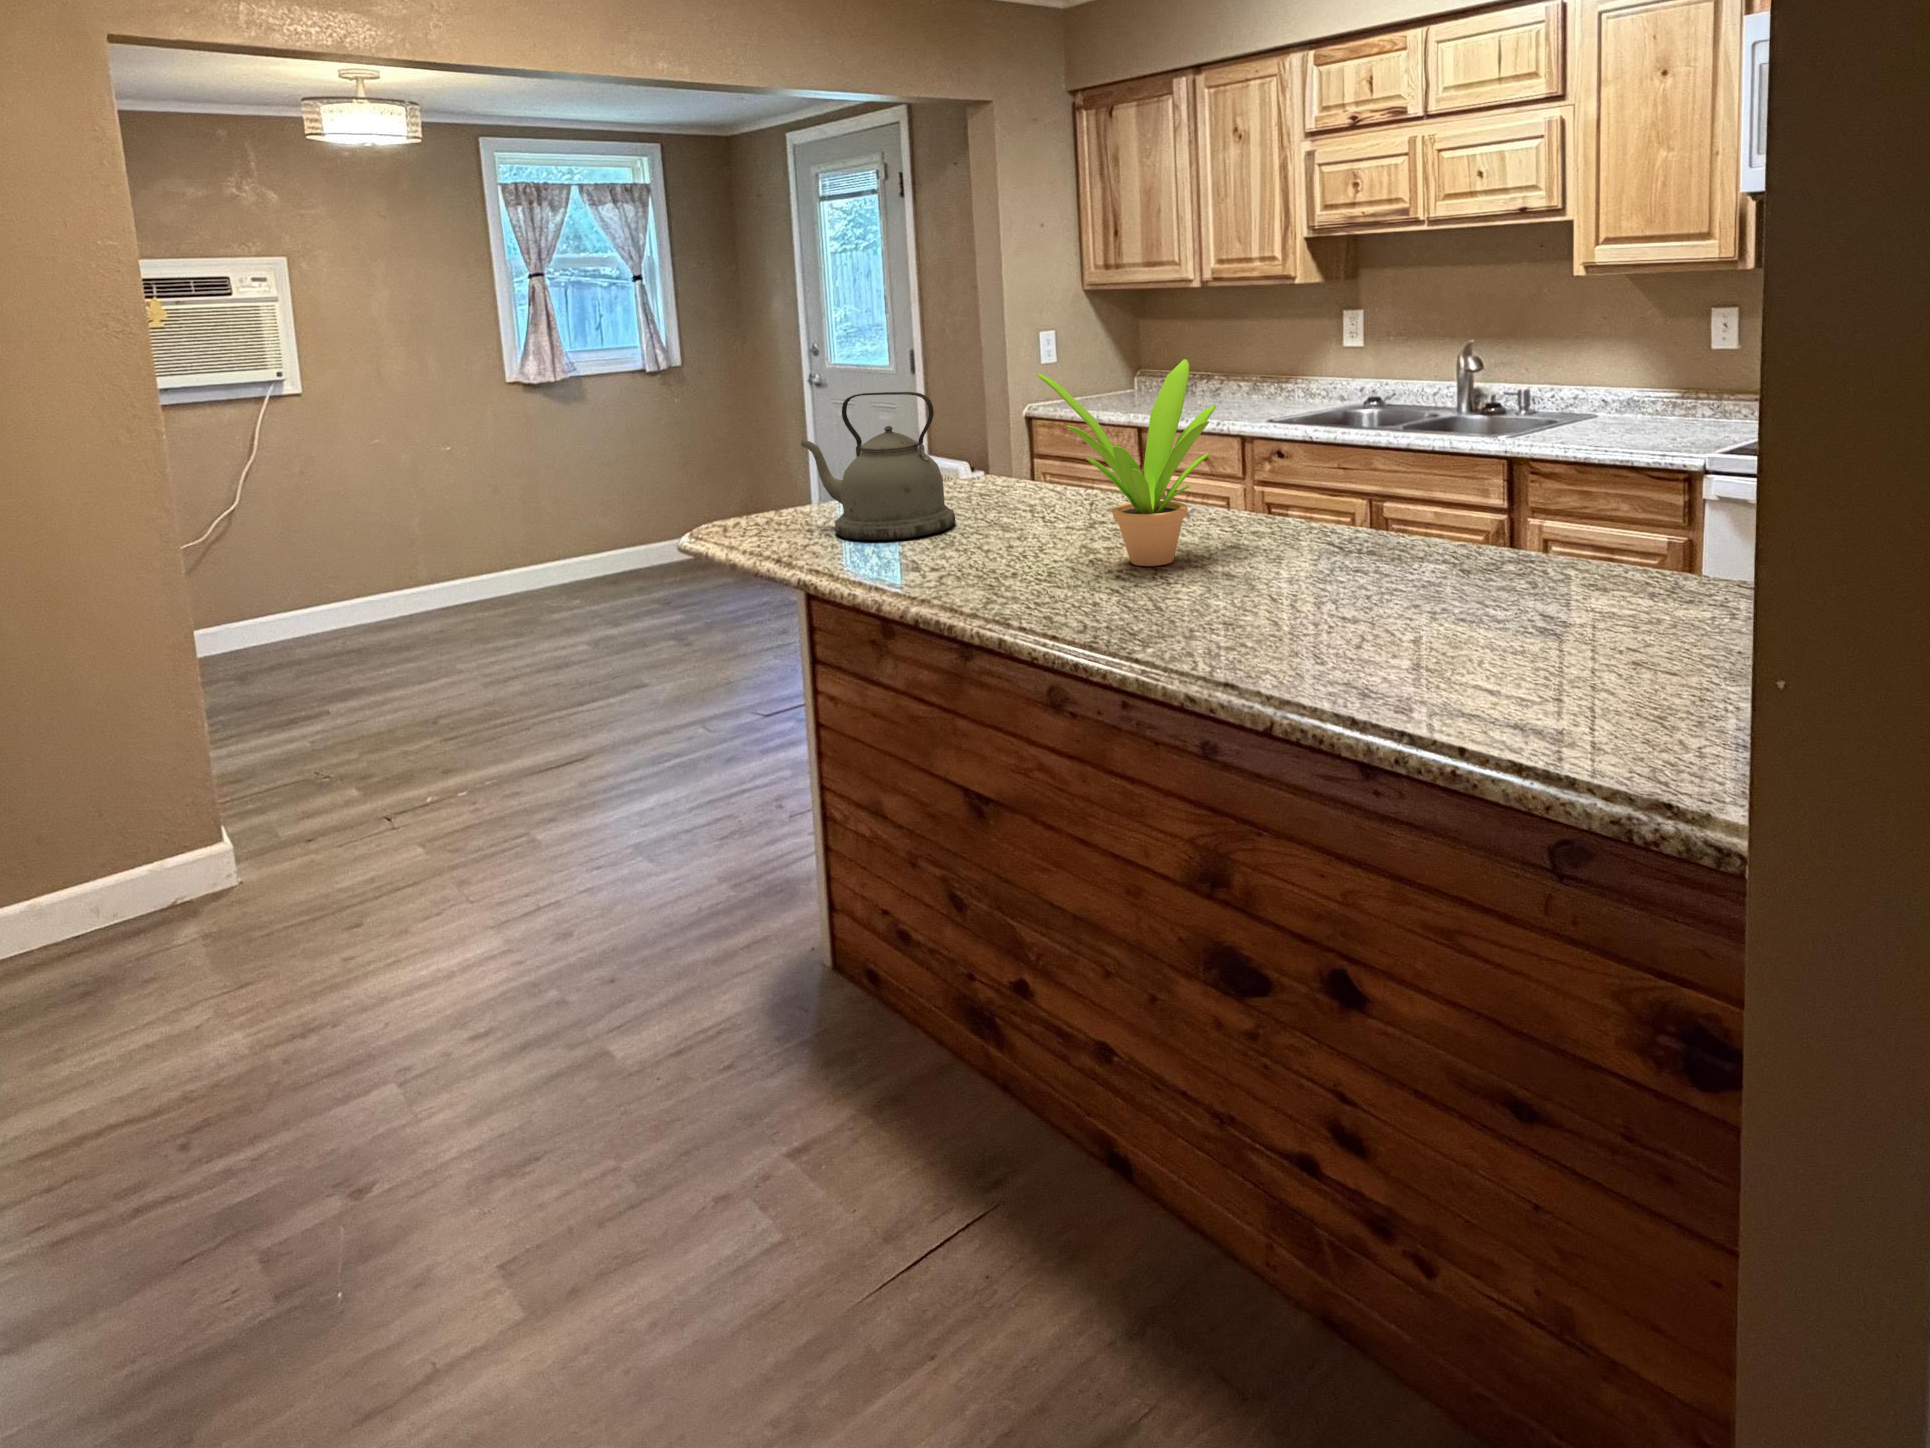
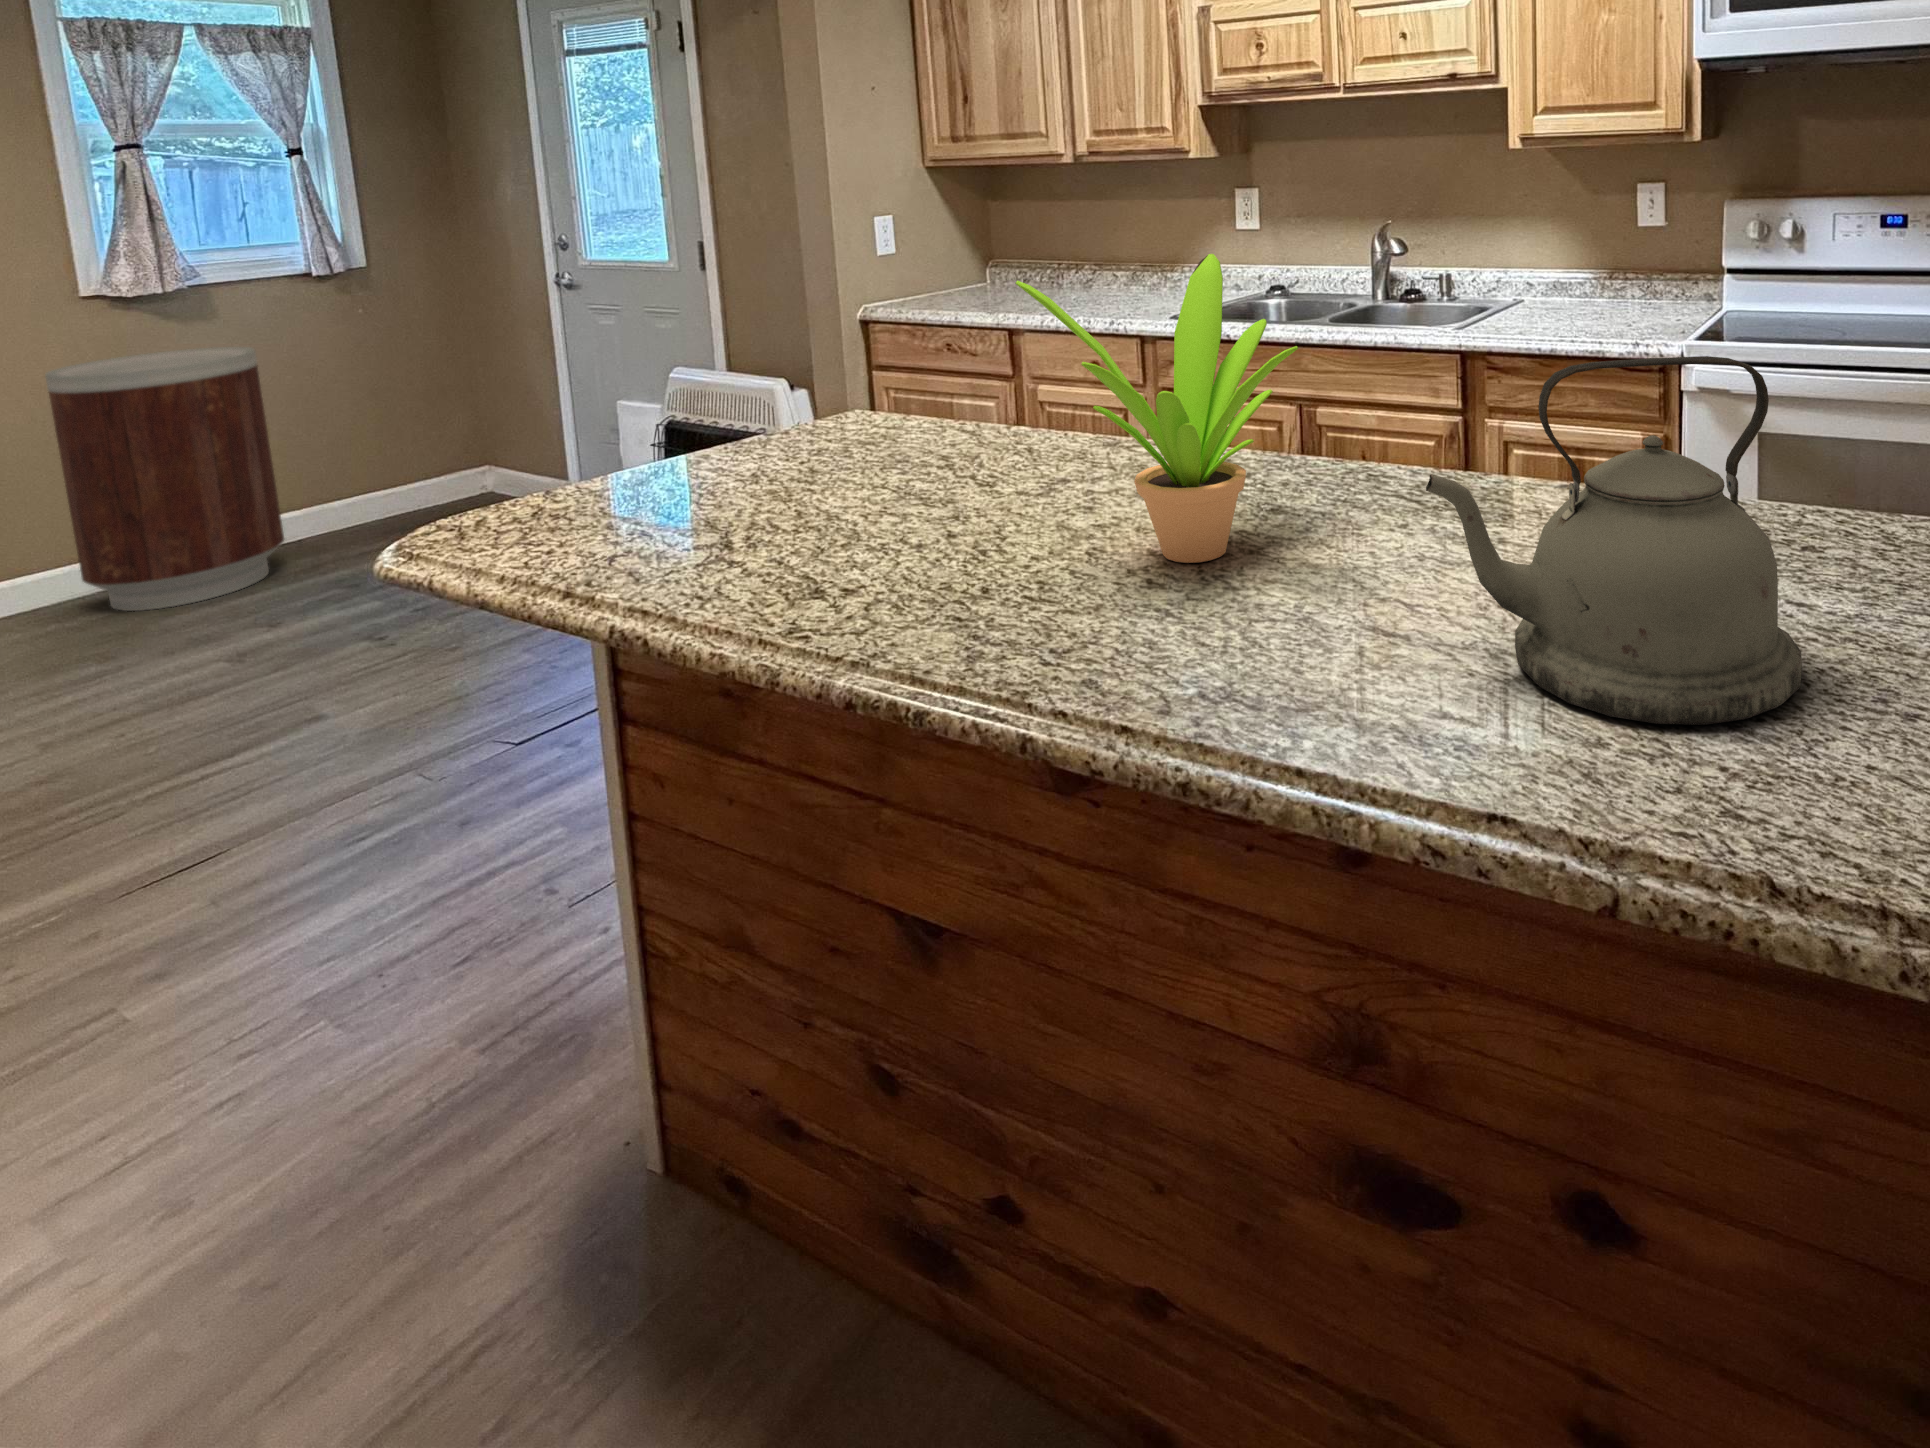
kettle: present [801,392,956,540] -> present [1426,356,1802,725]
trash can: none [486,422,625,608] -> present [45,347,284,611]

